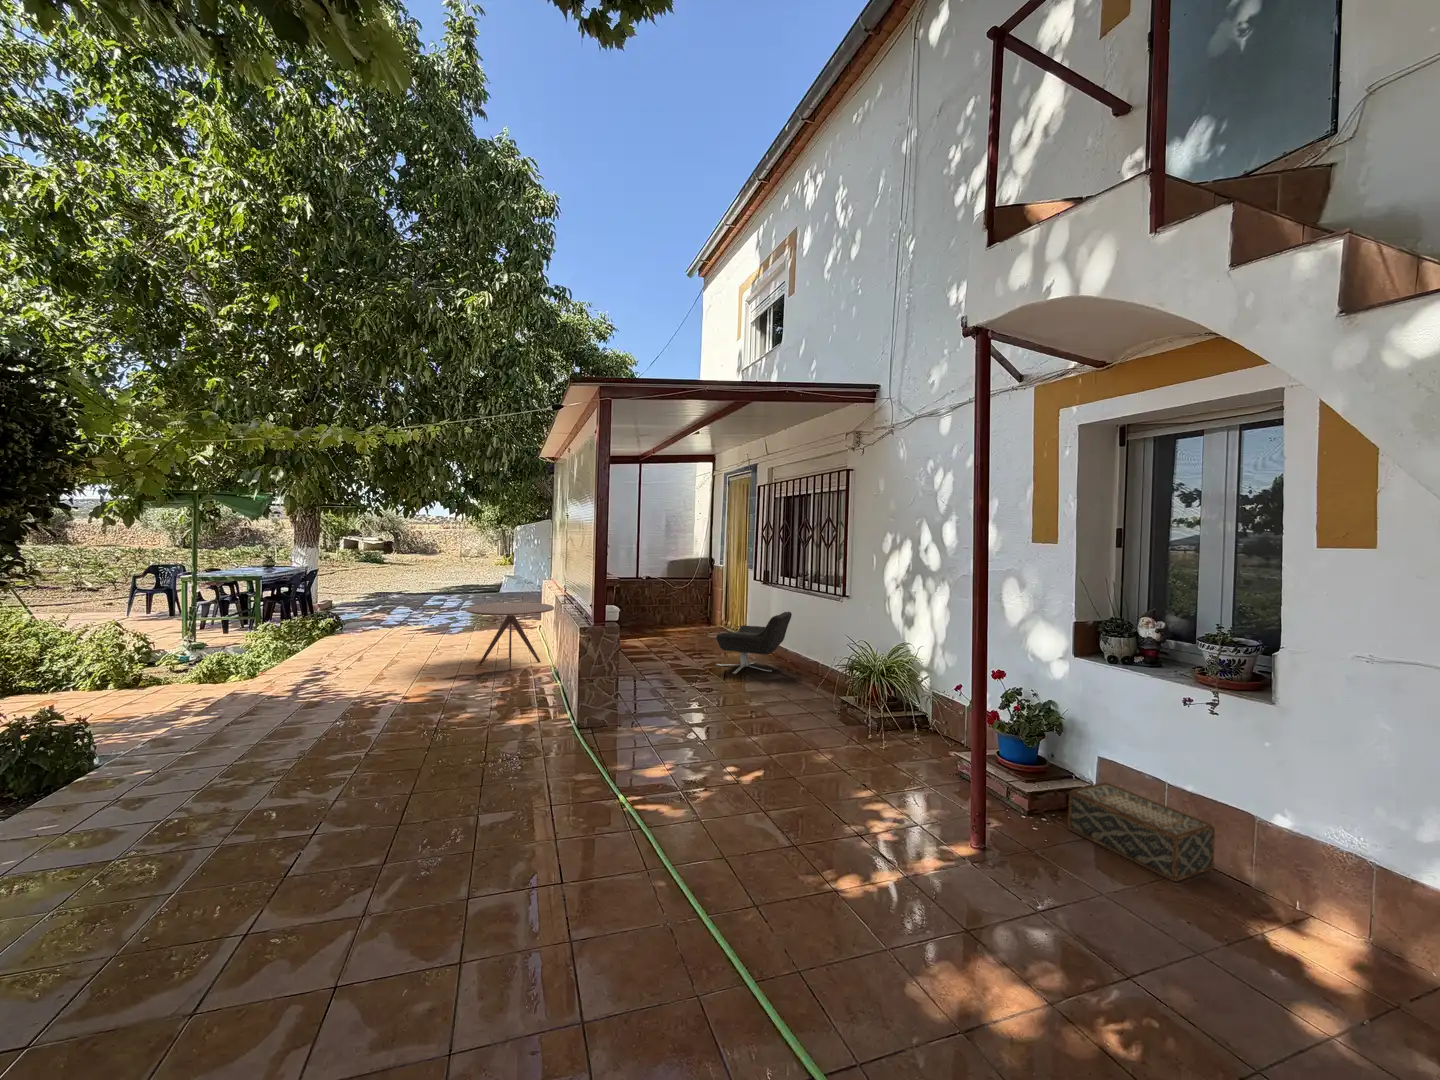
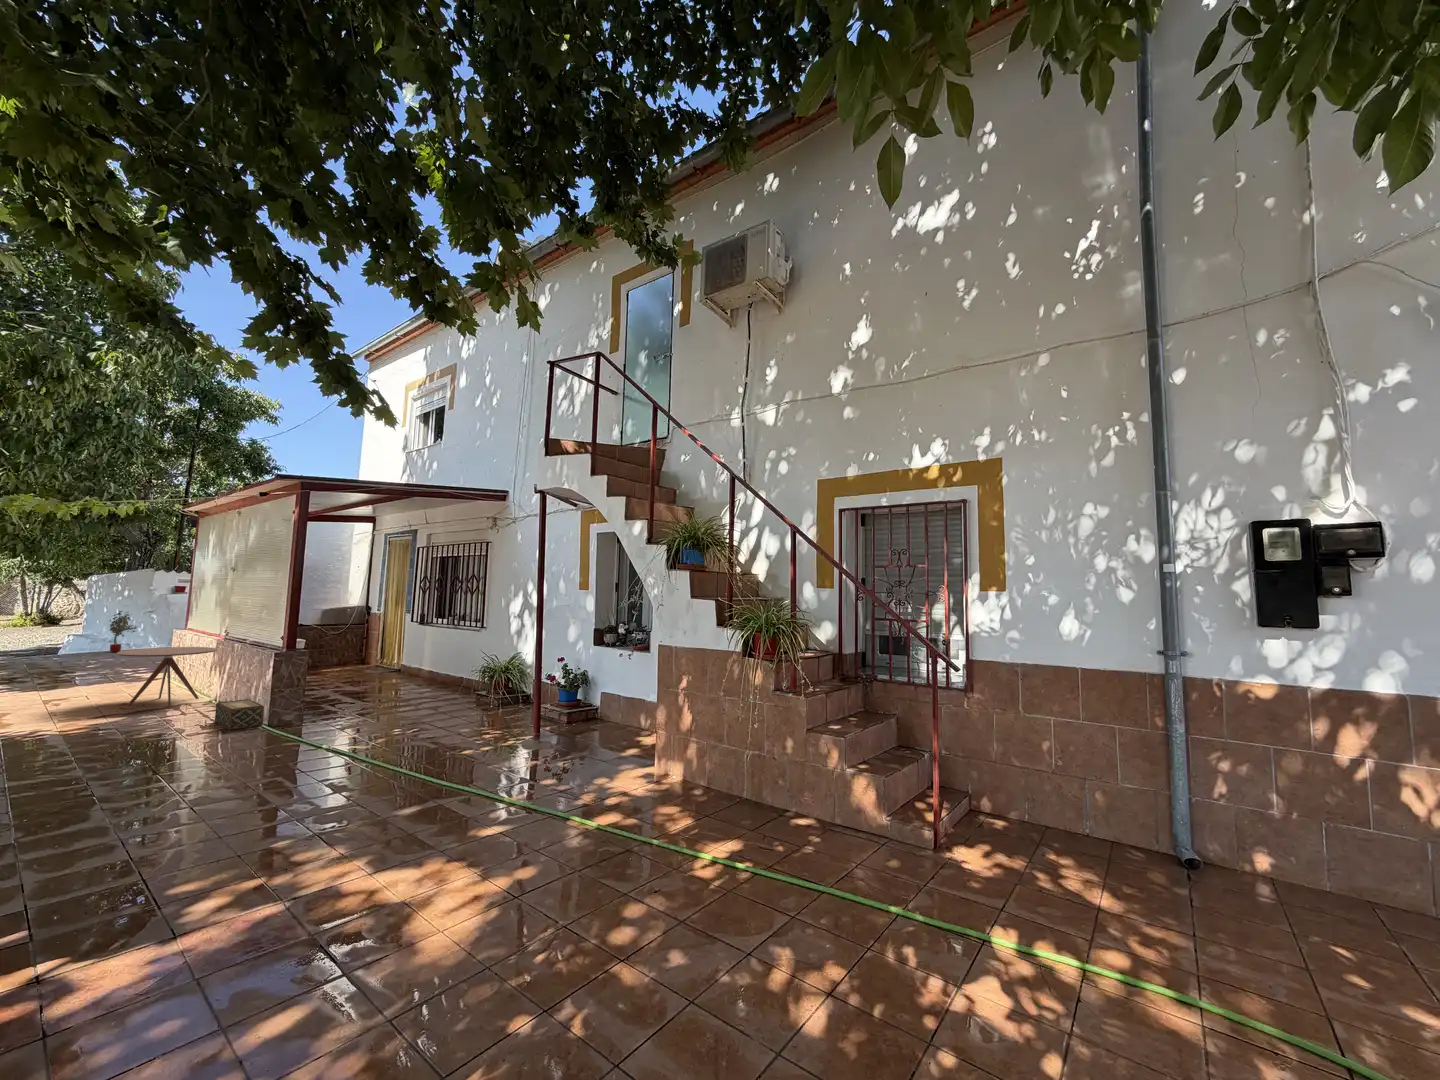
potted tree: none [512,559,534,596] -> present [110,611,137,653]
lounge chair: present [716,612,792,674] -> none [377,642,443,691]
woven basket: present [1068,782,1215,882] -> present [215,699,264,730]

